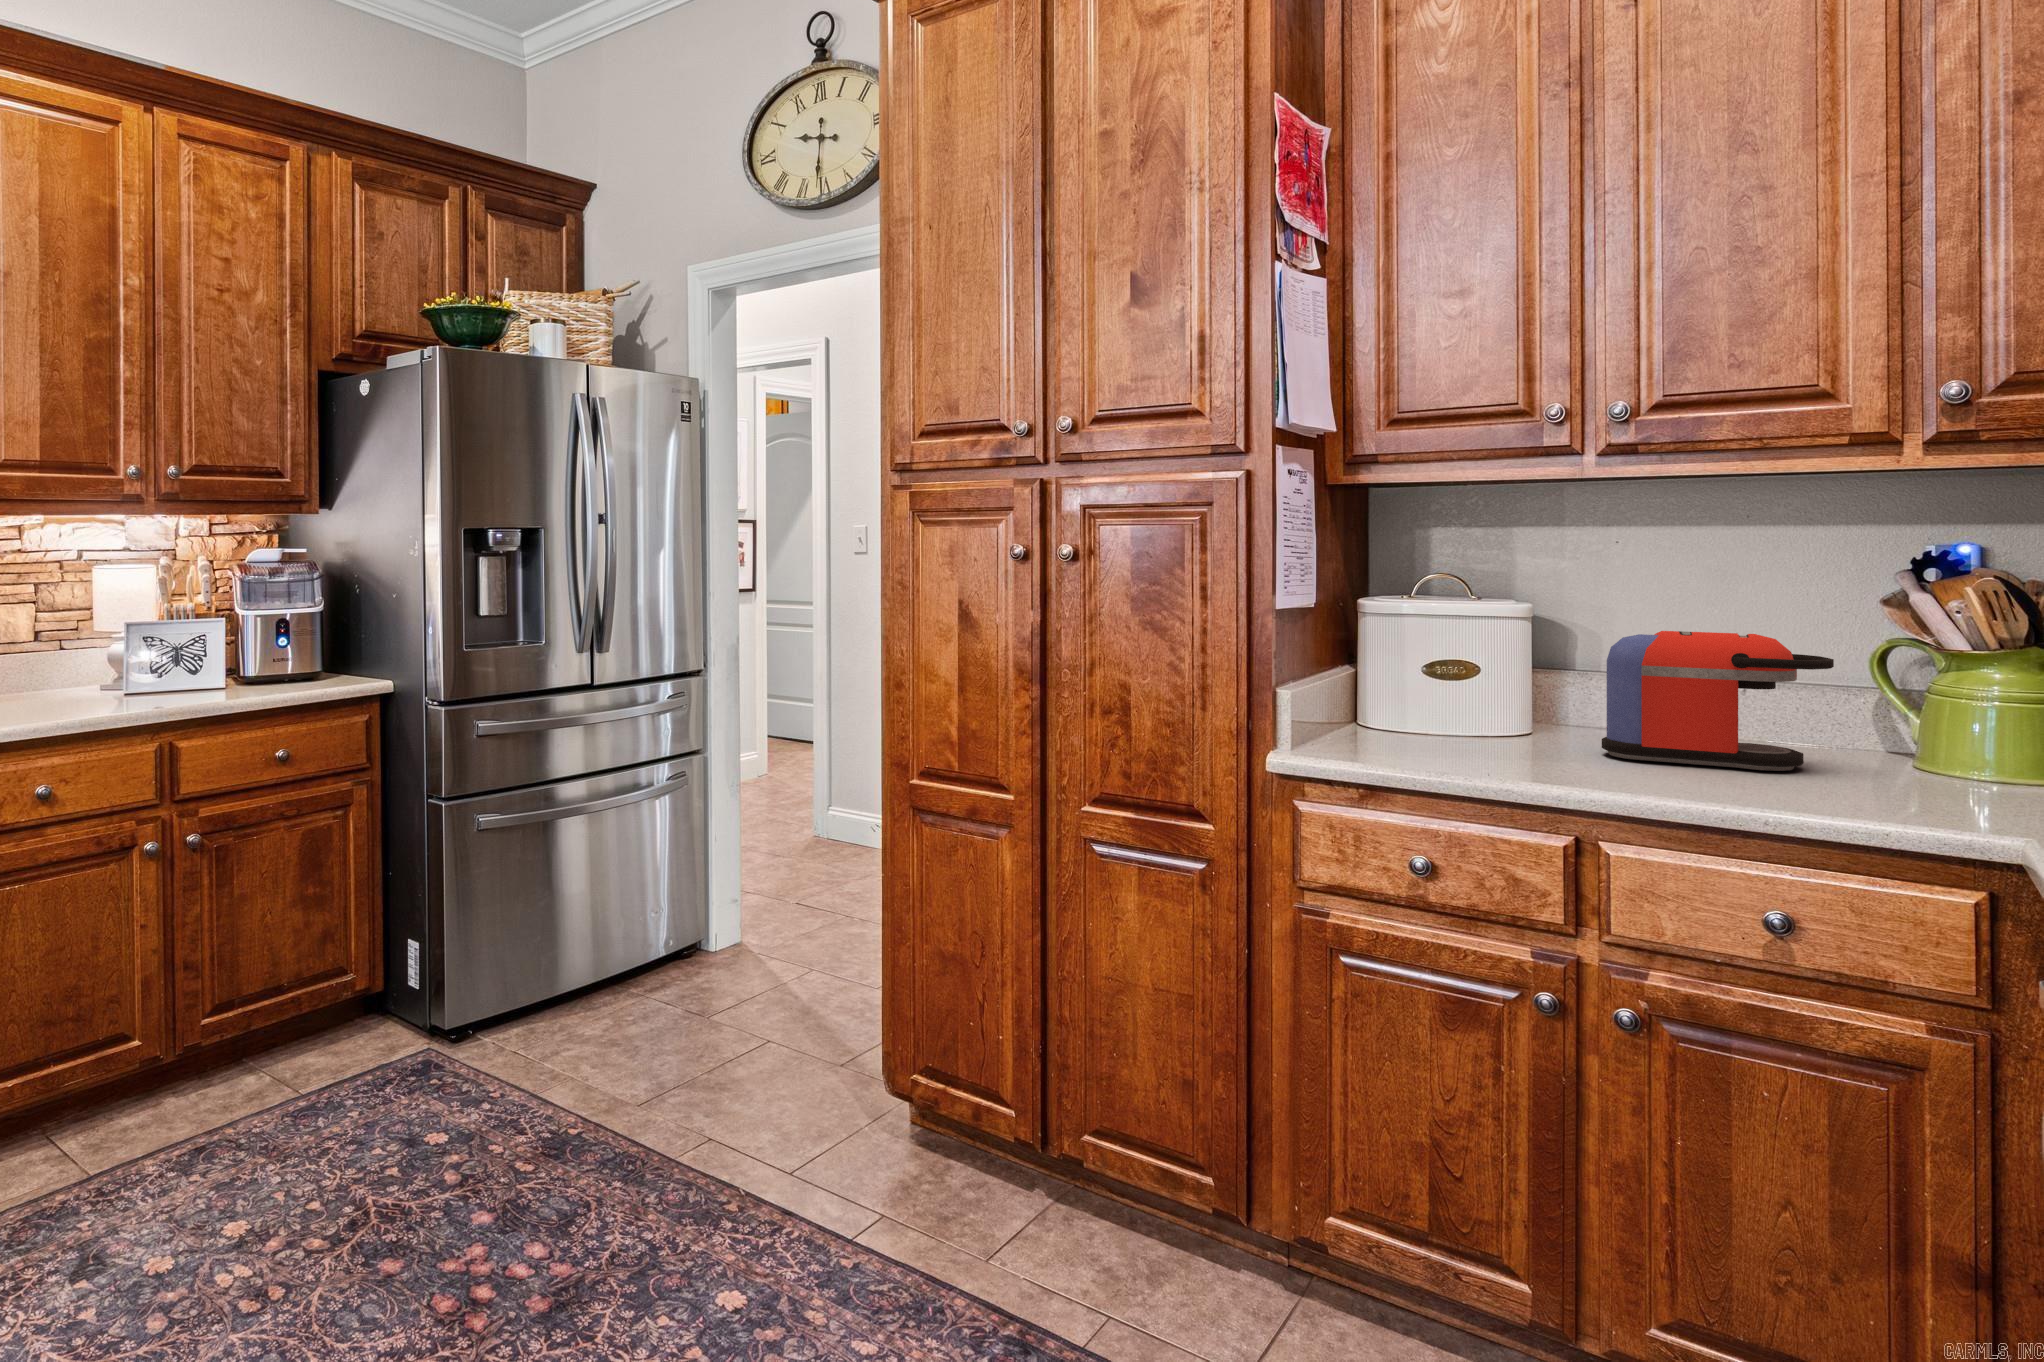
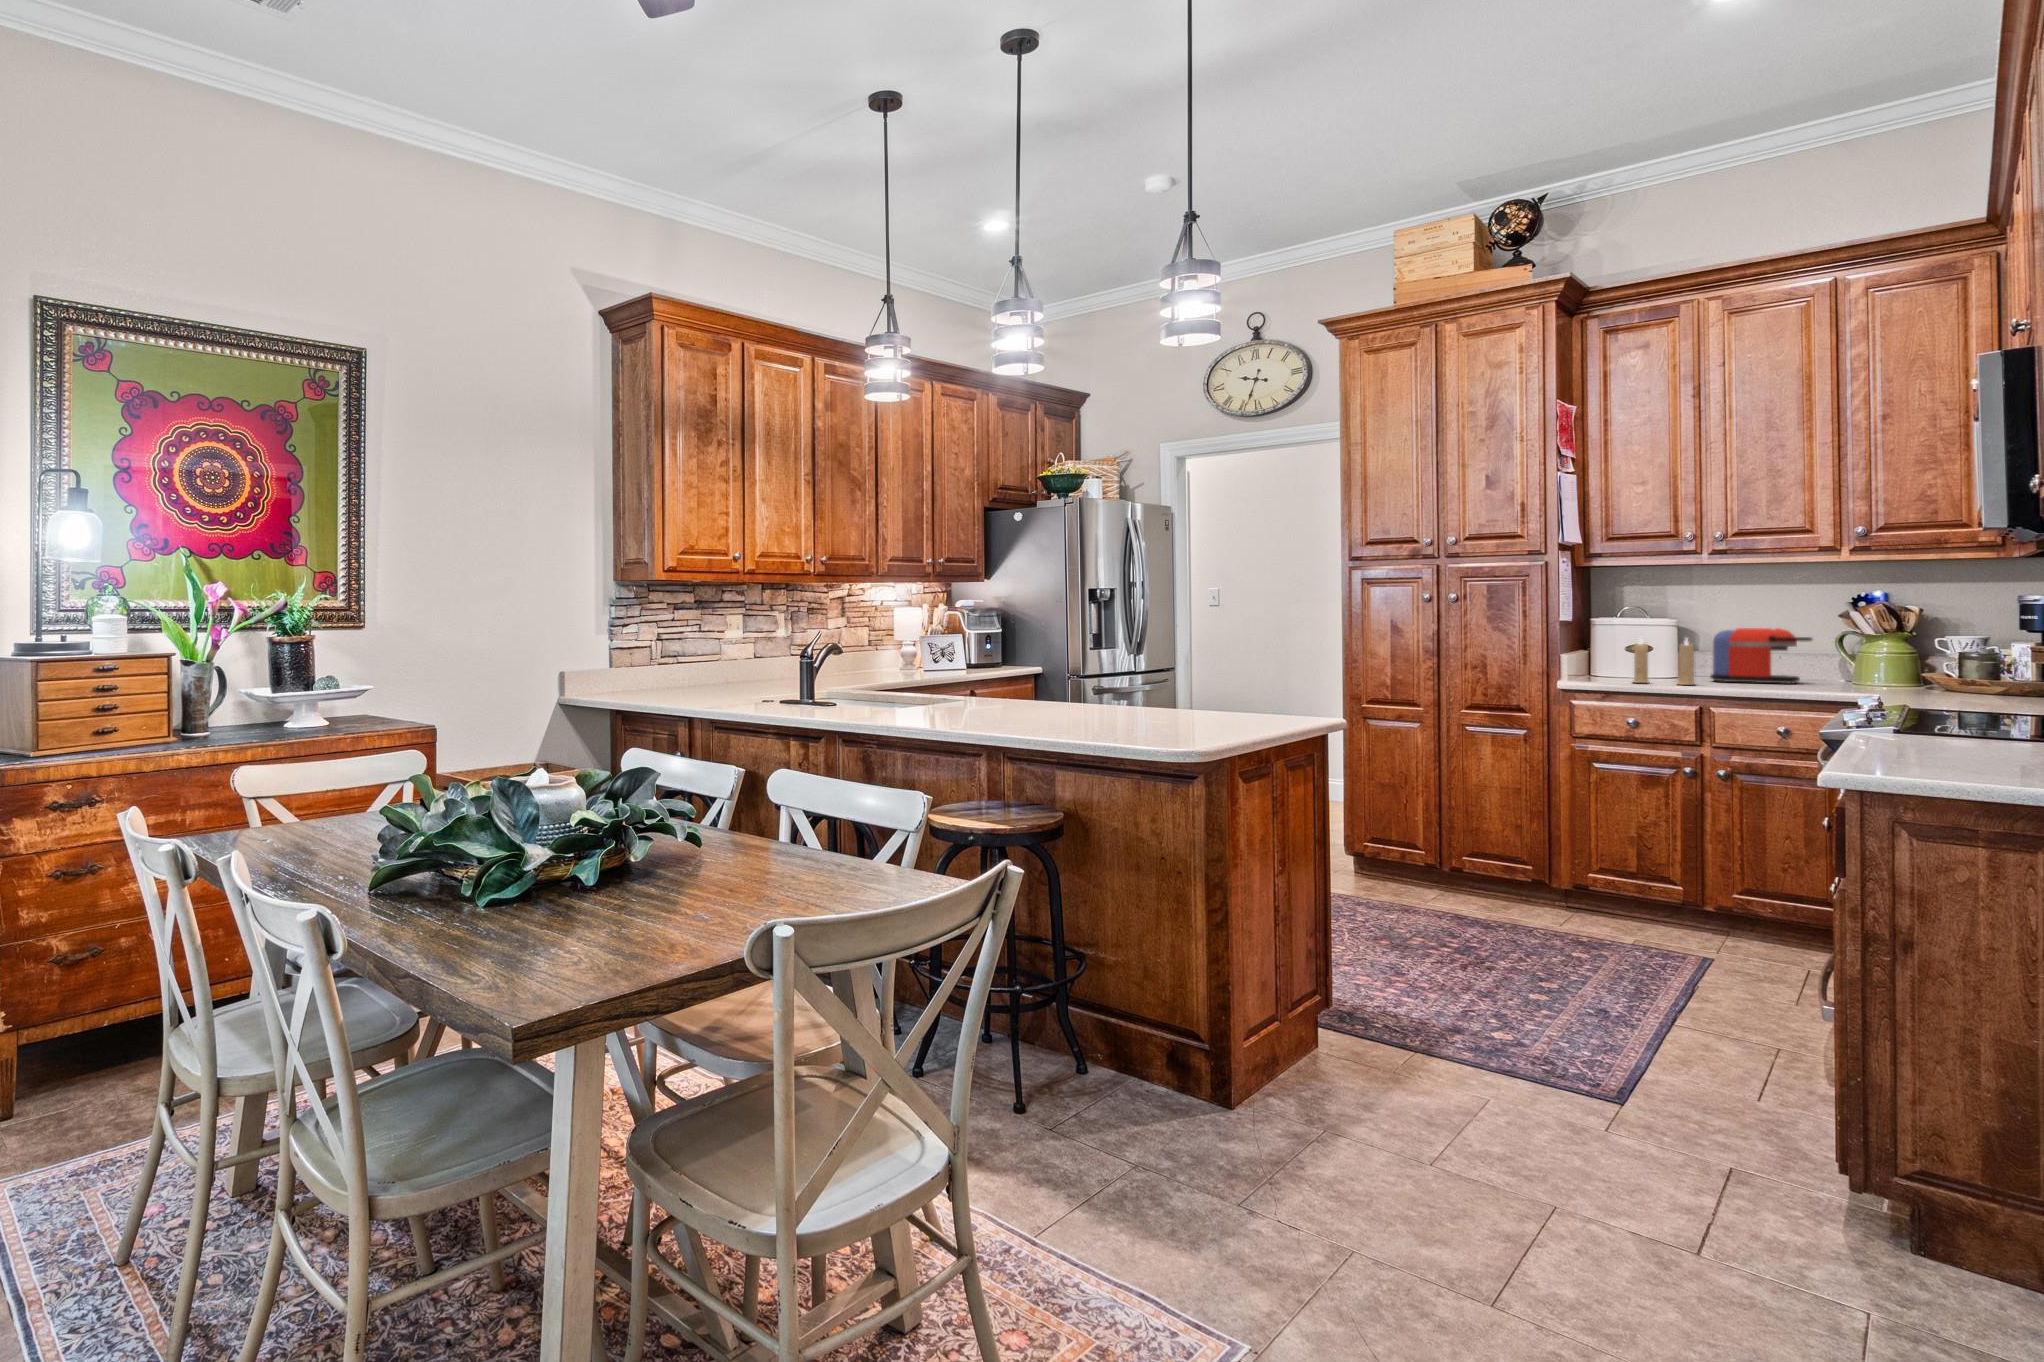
candle: none [1425,648,1566,777] -> present [1634,638,1695,685]

